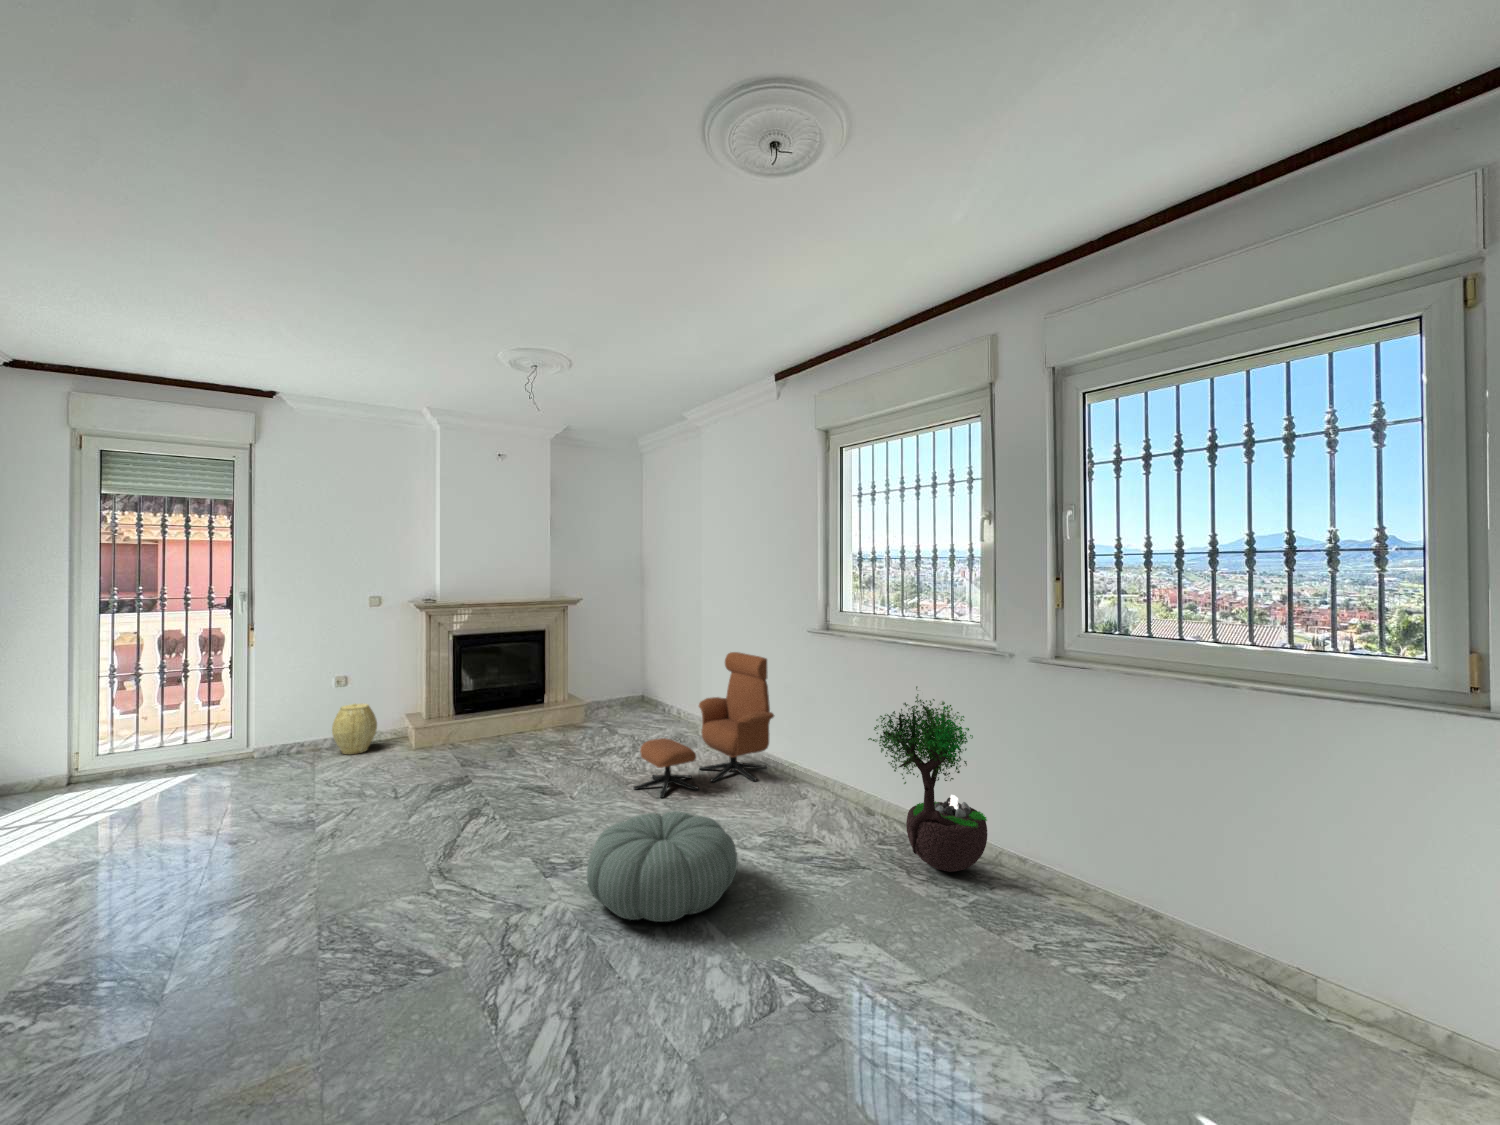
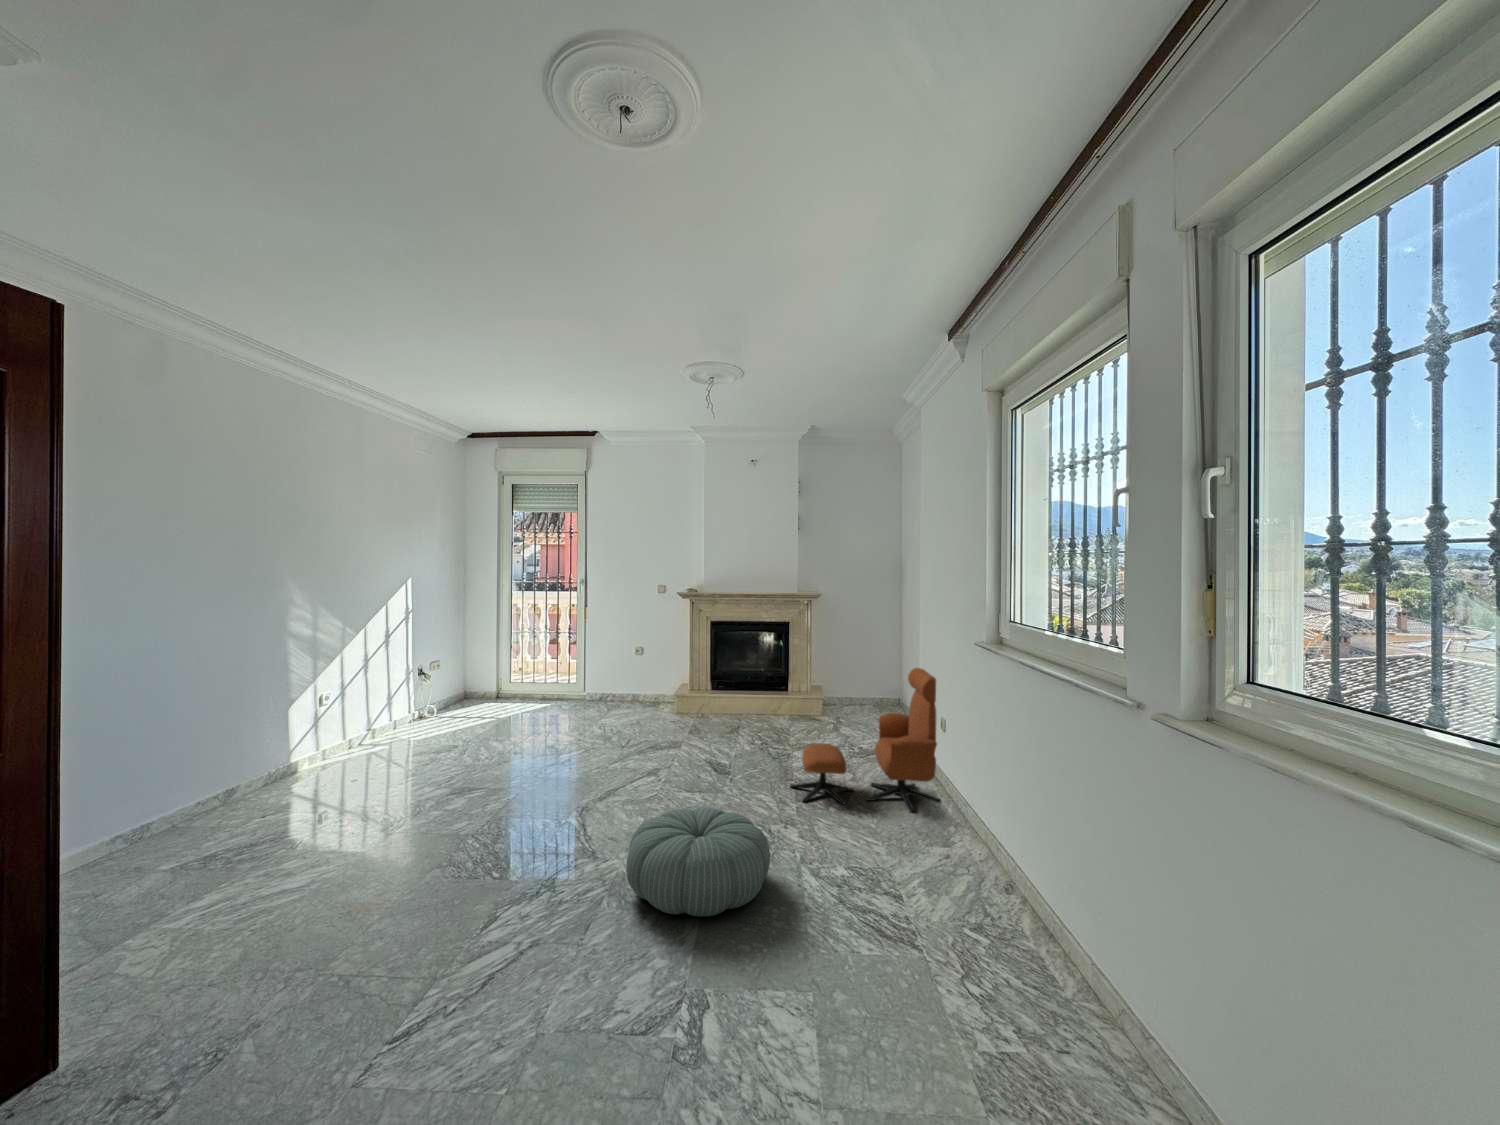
potted tree: present [868,686,987,872] -> none [921,738,1081,999]
woven basket: present [332,703,377,754] -> none [629,669,659,708]

